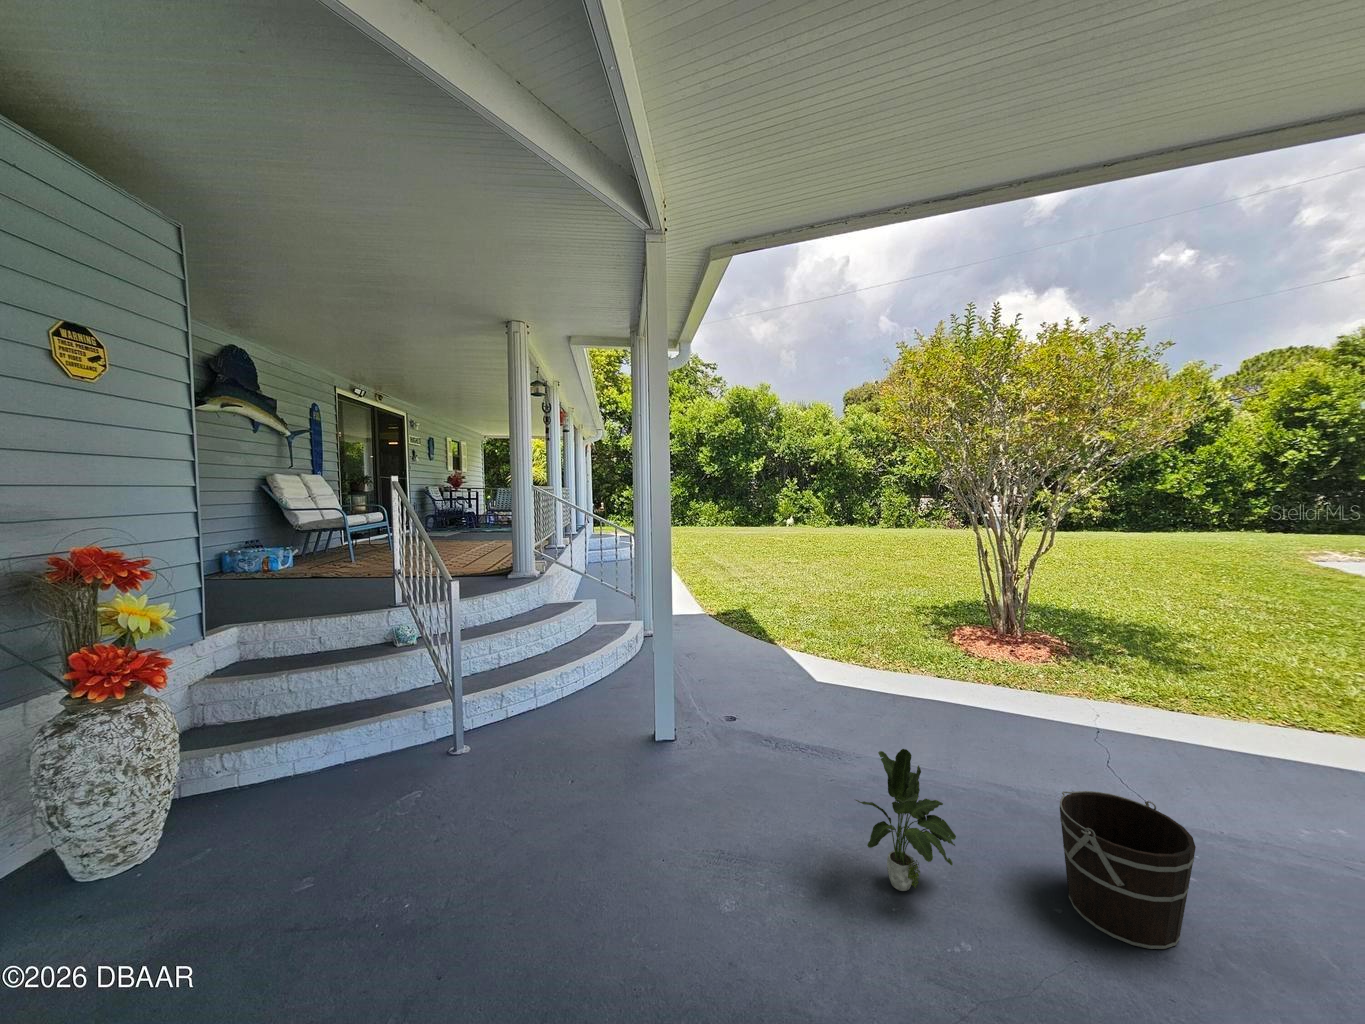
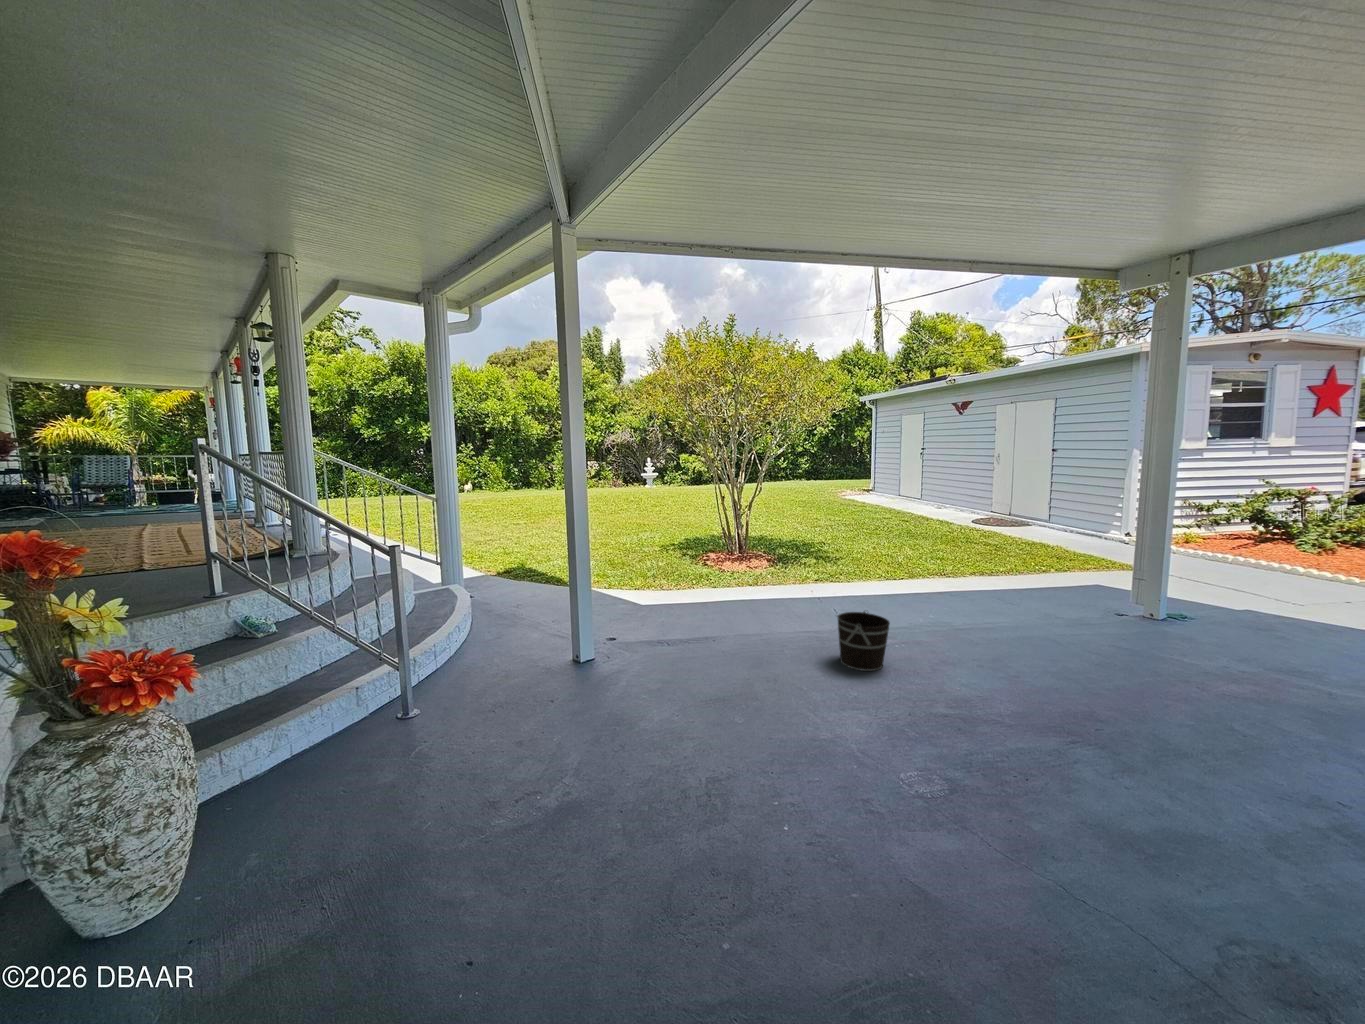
potted plant: present [856,749,956,891] -> none [766,607,814,683]

